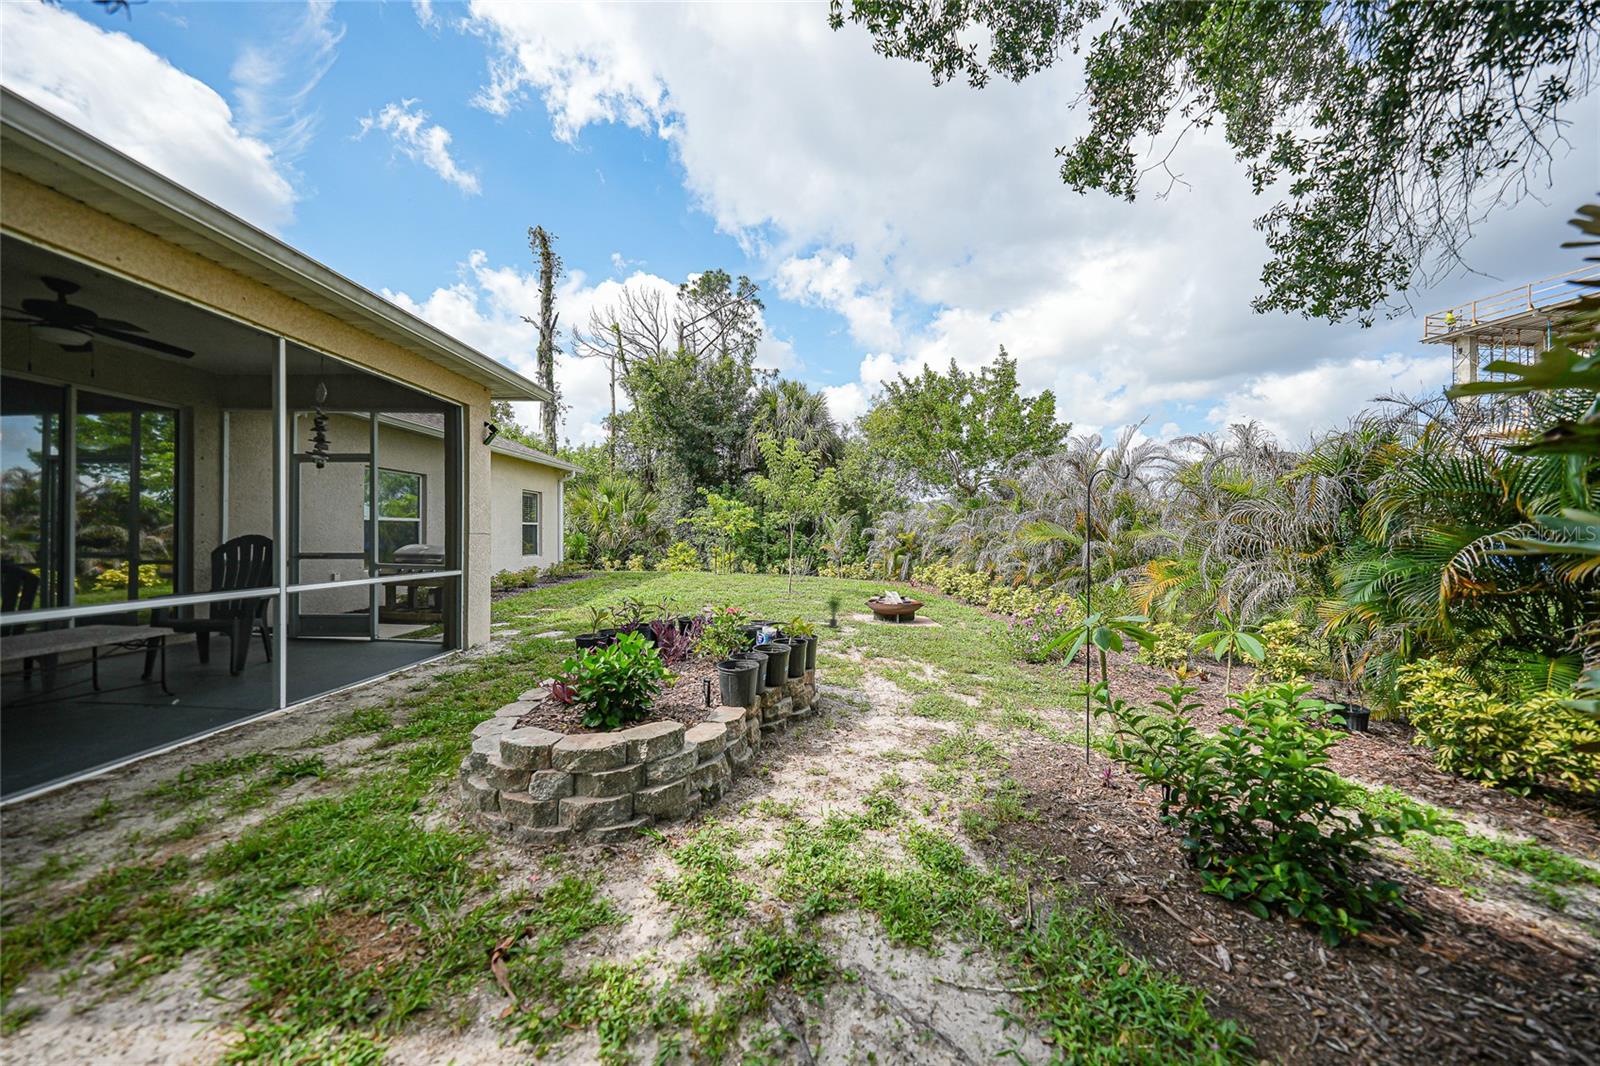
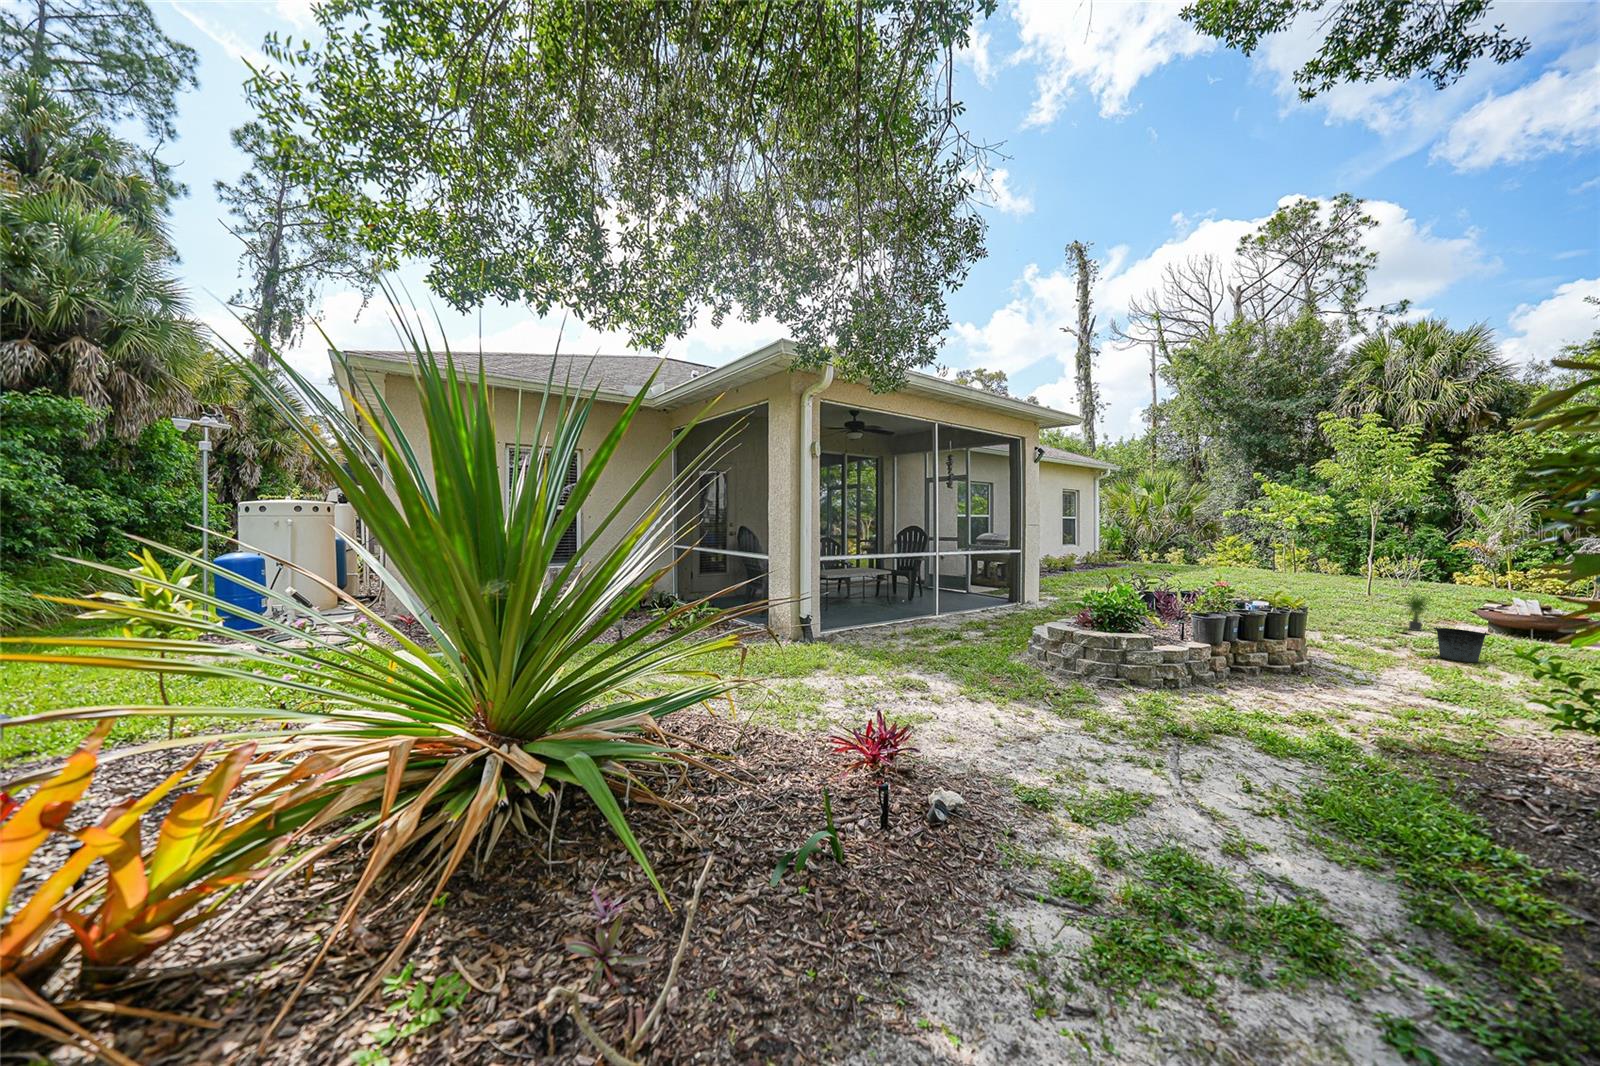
bucket: none [864,628,896,657] -> present [1434,627,1490,662]

